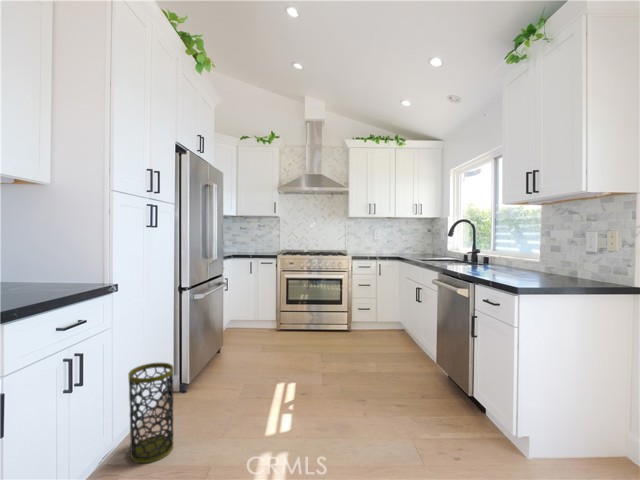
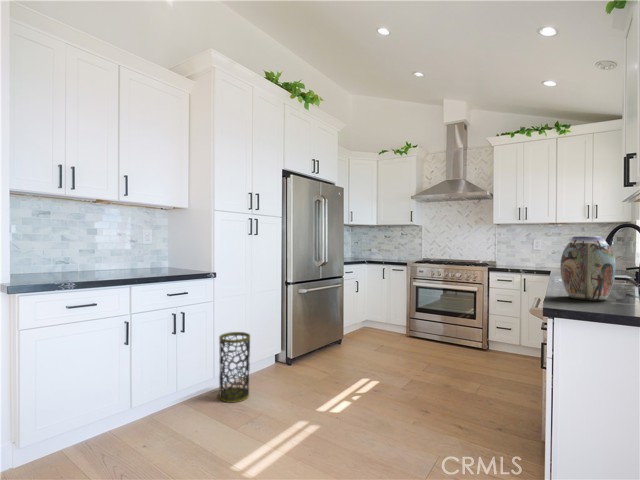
vase: none [501,233,540,282] -> present [560,236,616,301]

